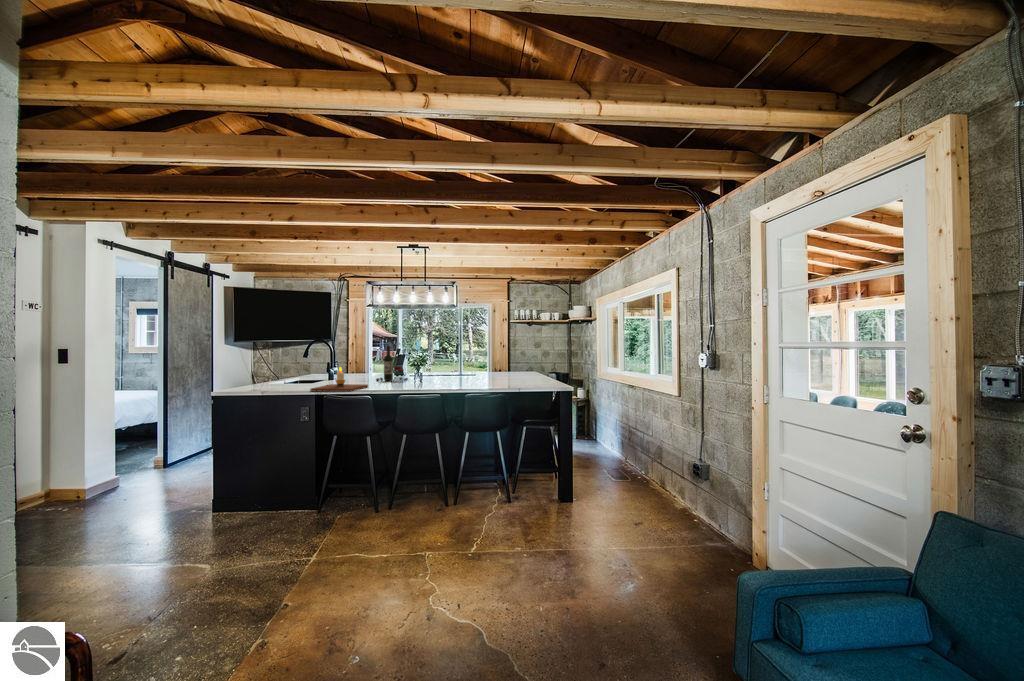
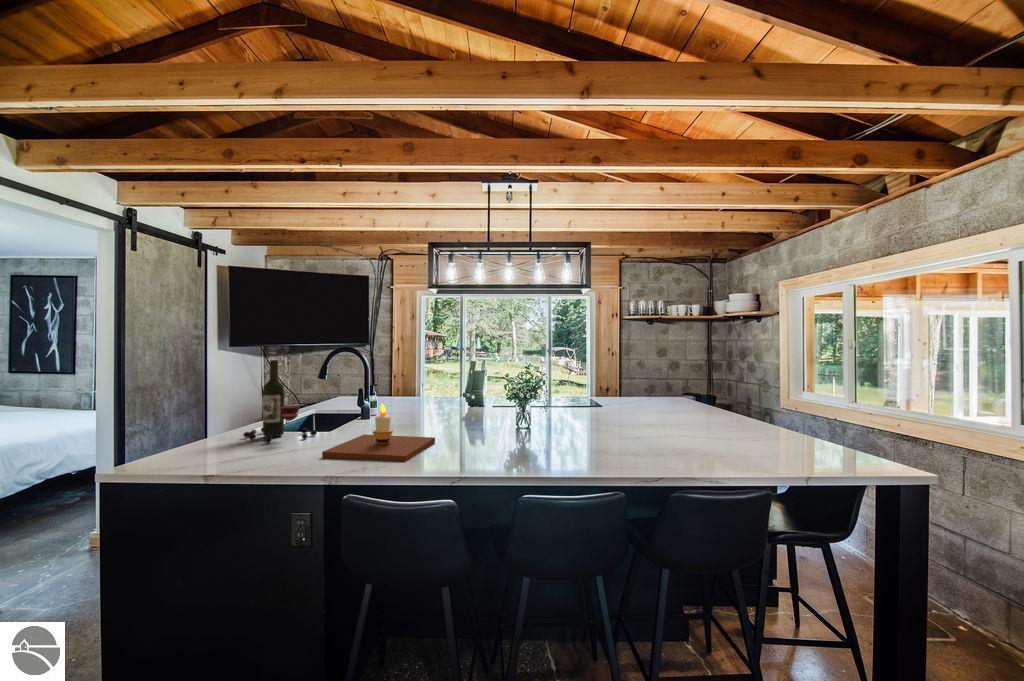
wine bottle: present [376,346,408,382] -> present [243,360,317,443]

